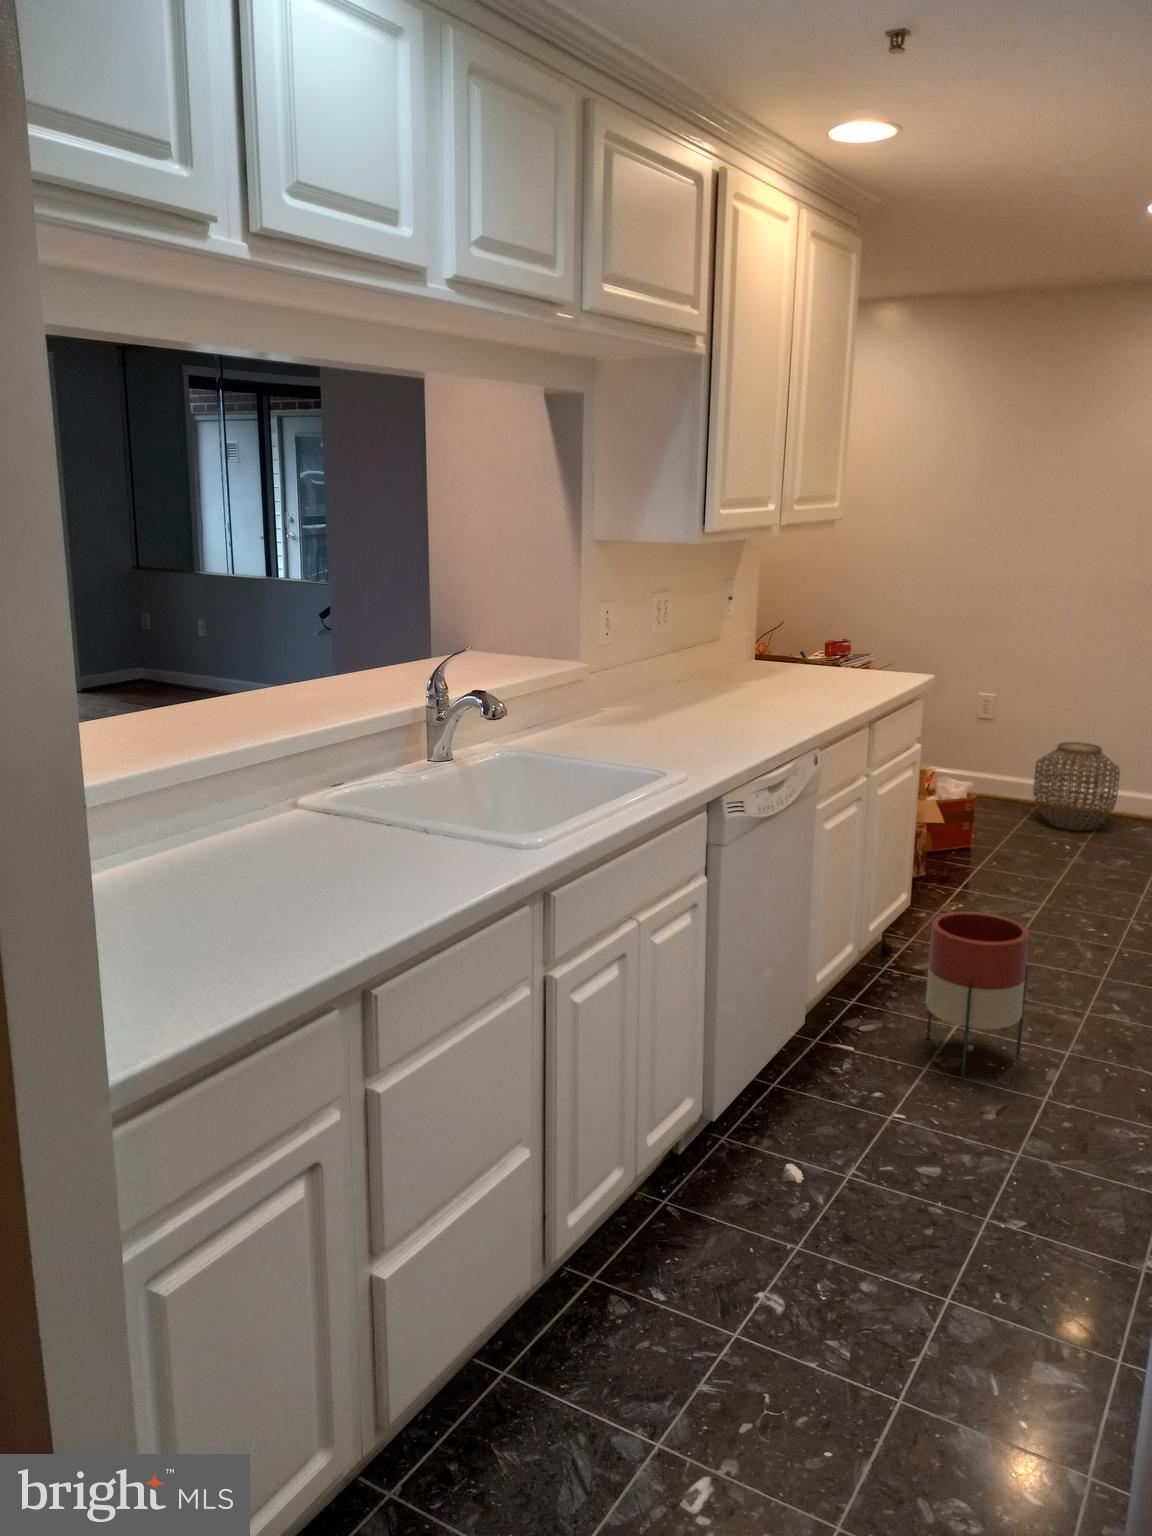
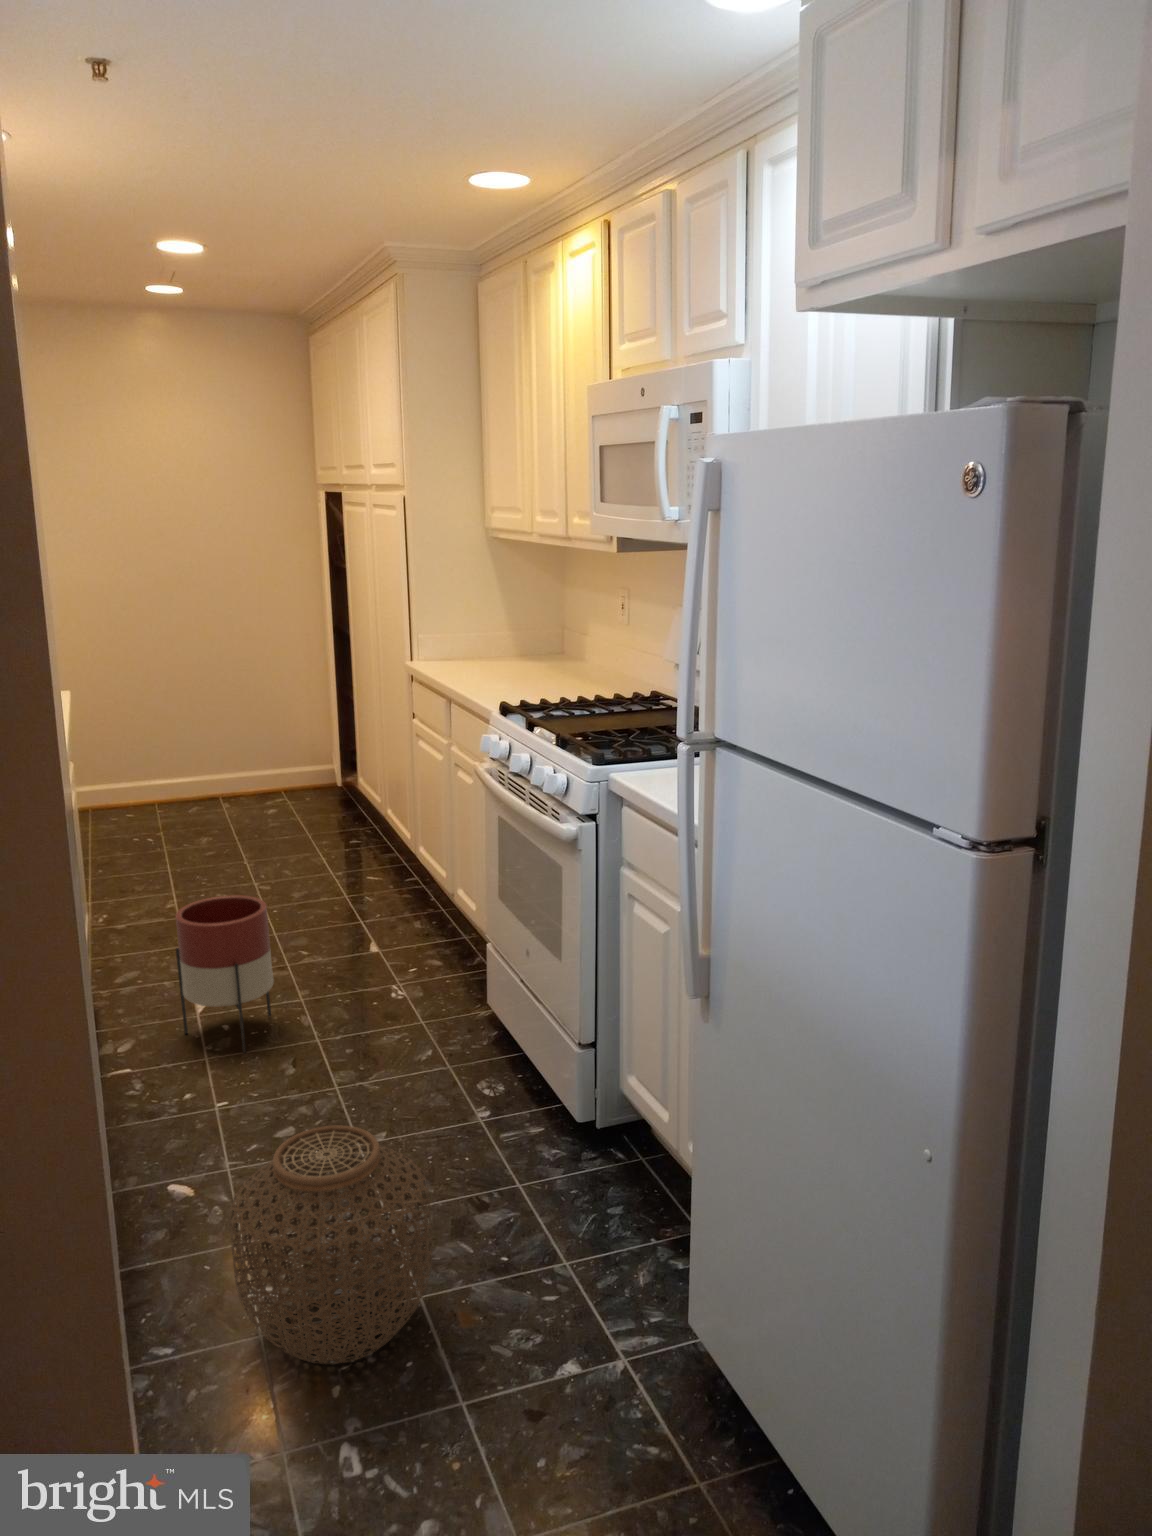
woven basket: present [1033,742,1120,831] -> present [229,1125,432,1364]

